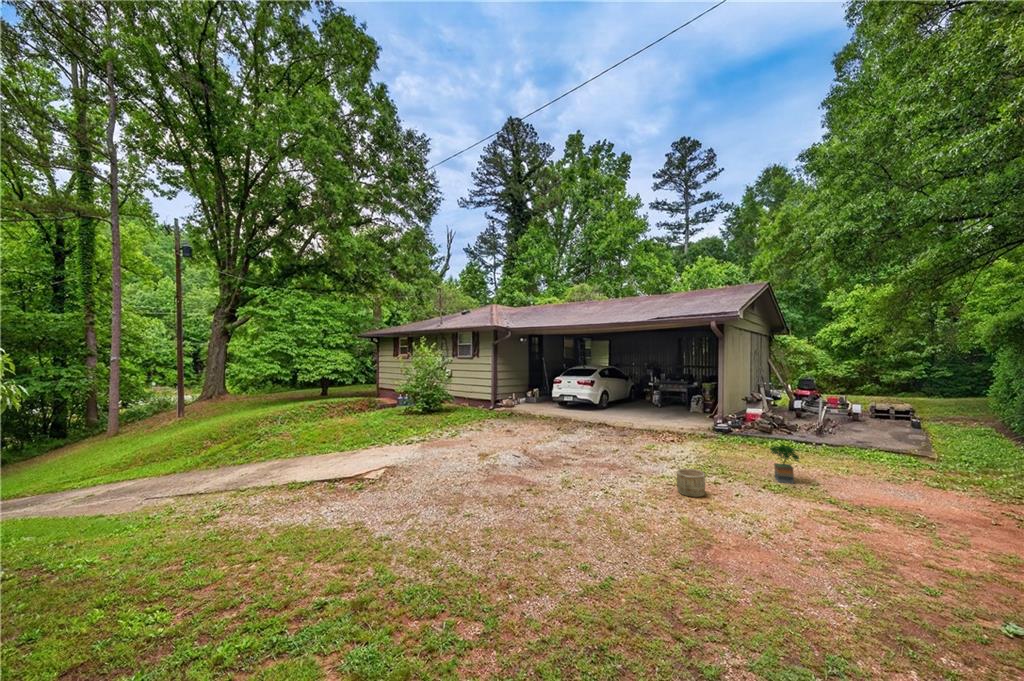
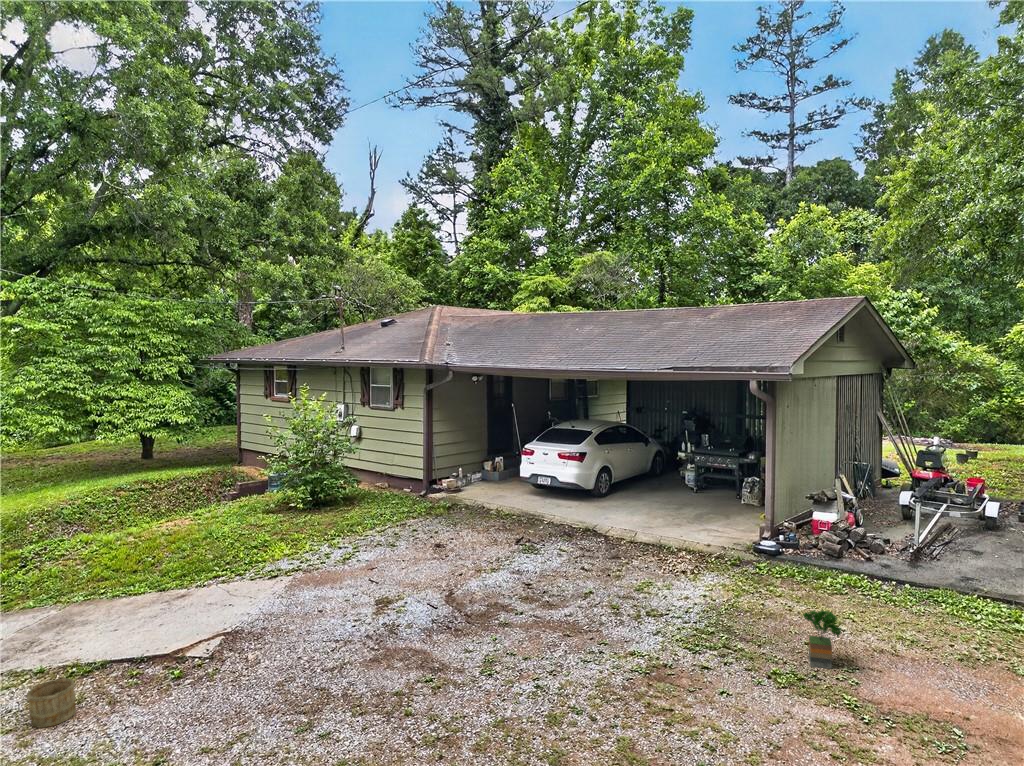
wooden bucket: present [676,469,705,497] -> present [27,678,76,728]

